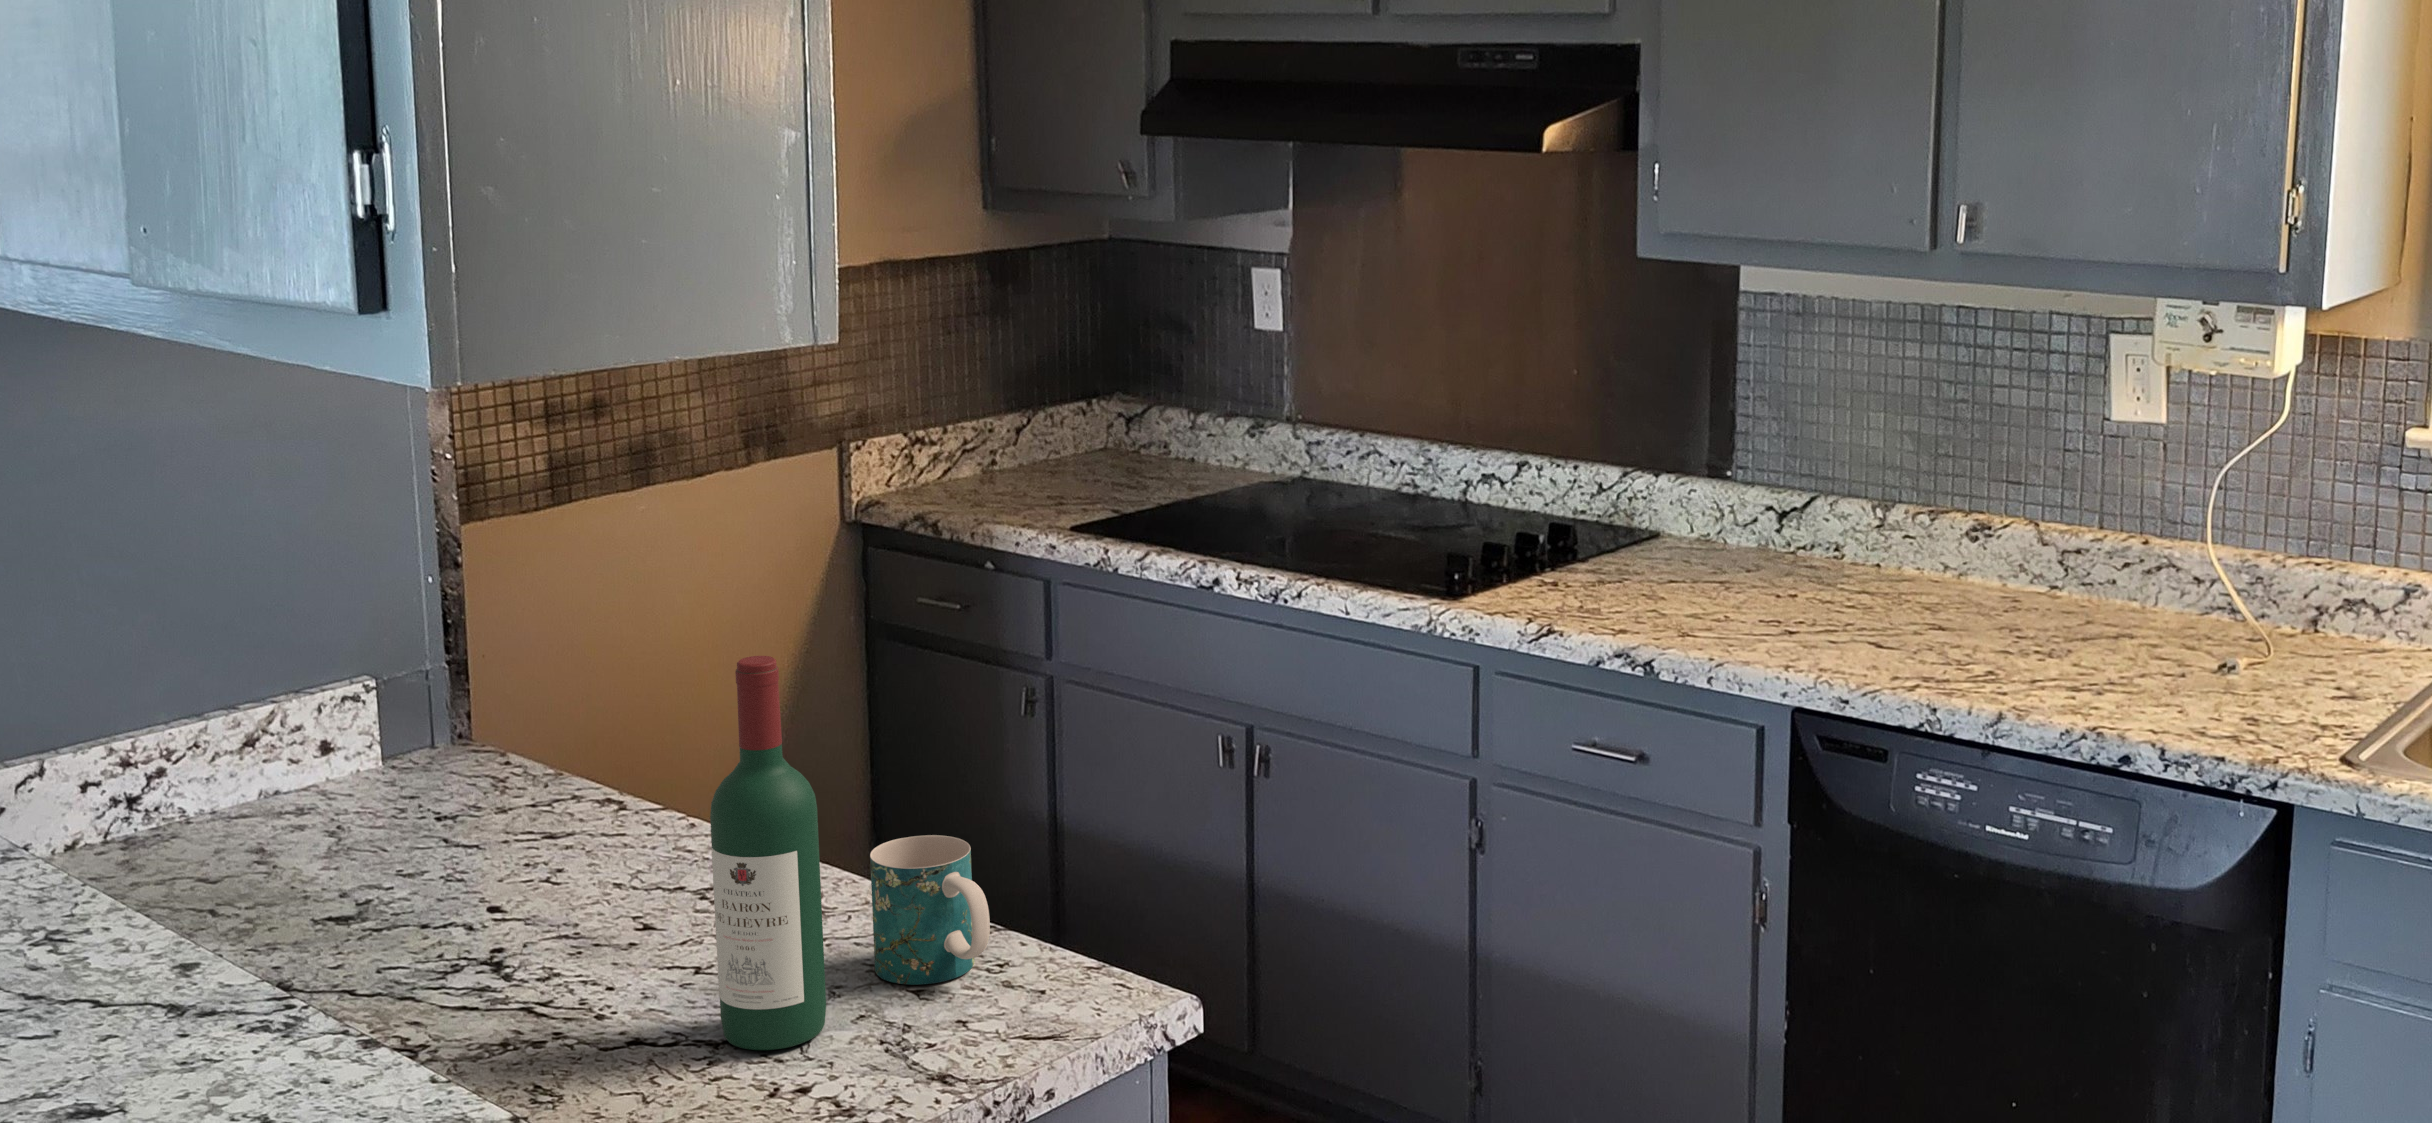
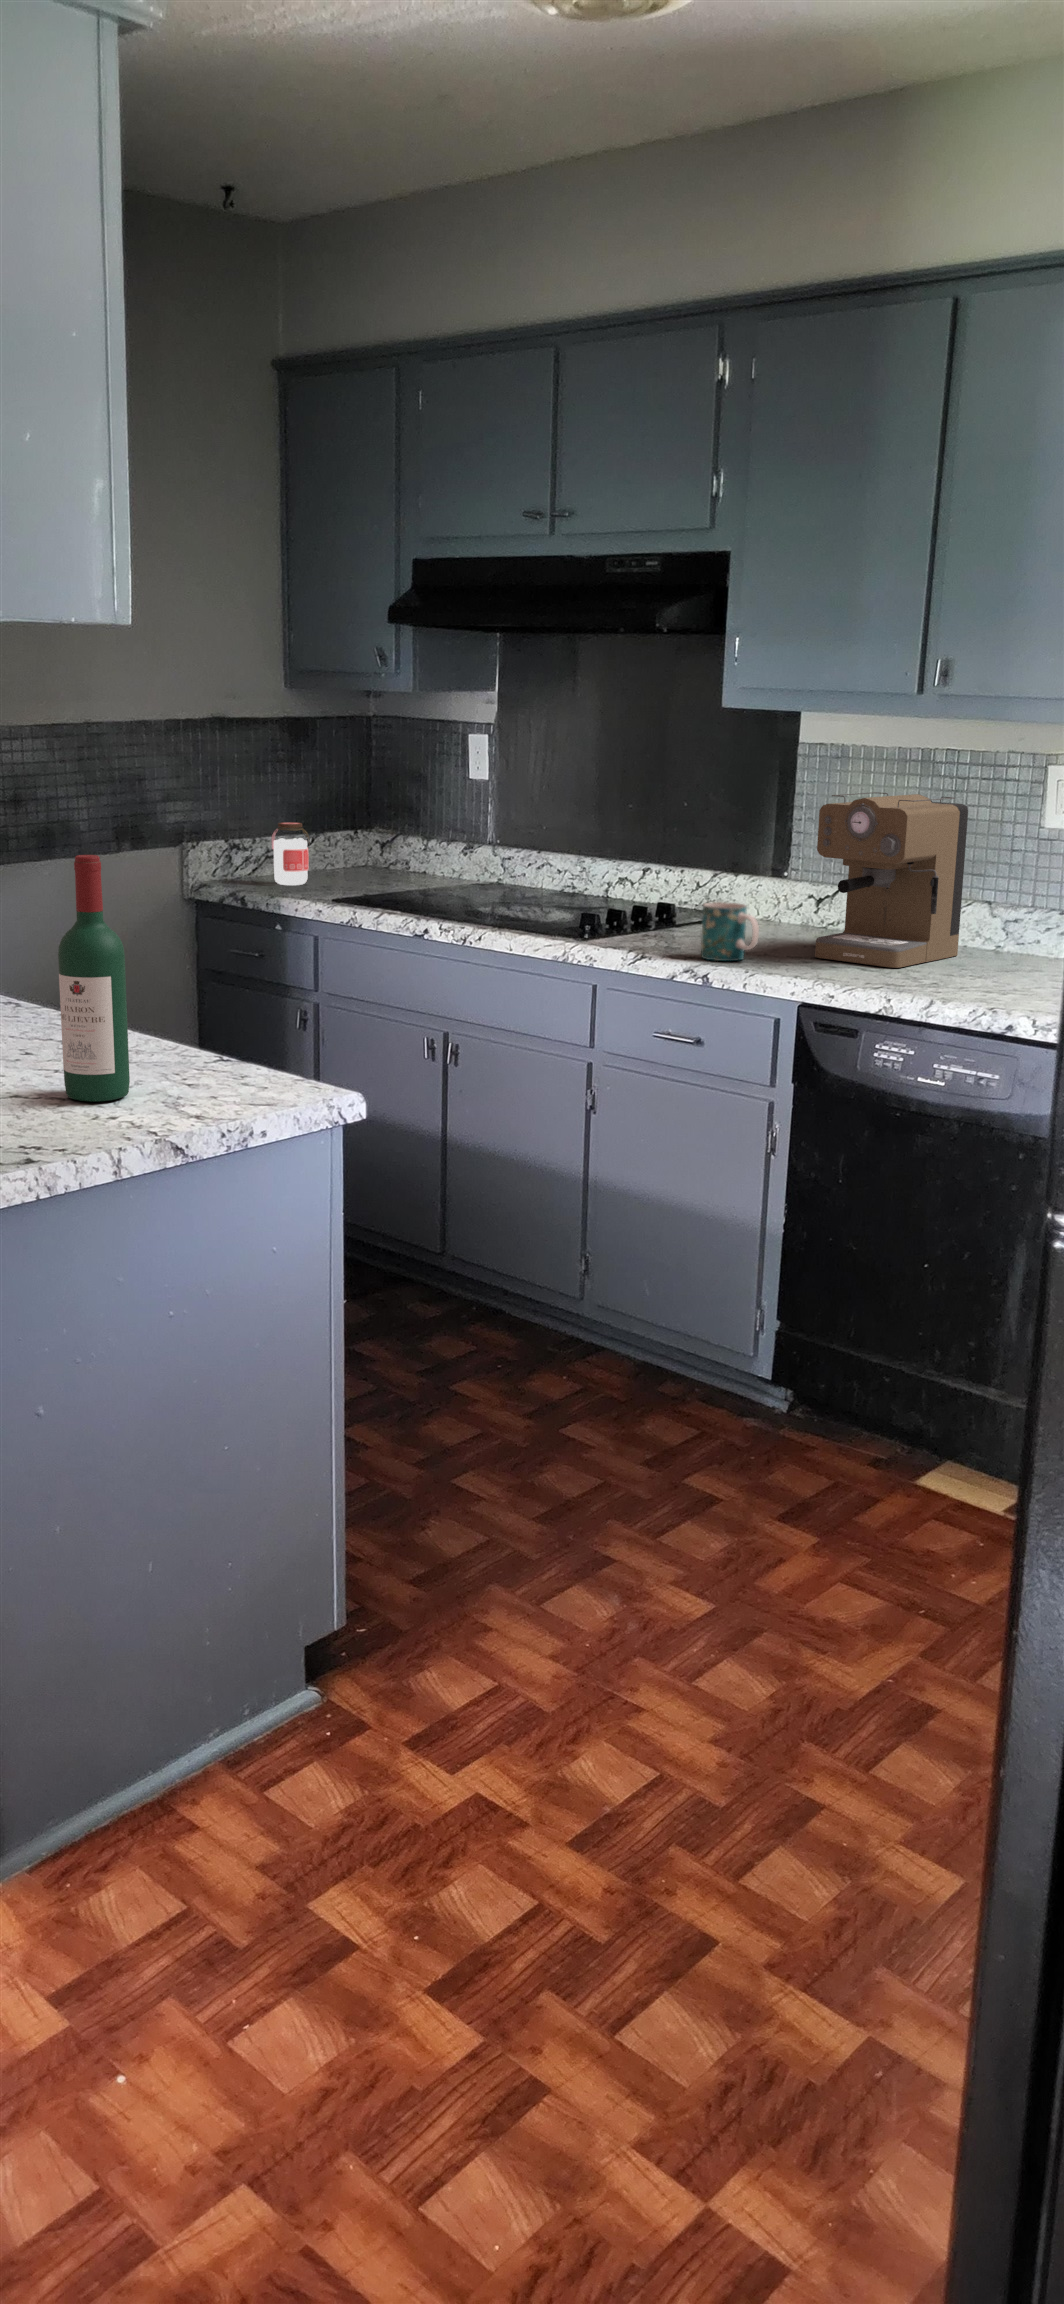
coffee maker: none [1797,376,2007,640] -> present [815,792,968,968]
jar: none [974,406,1029,499] -> present [272,822,310,885]
mug: present [870,835,990,985] -> present [701,902,759,961]

